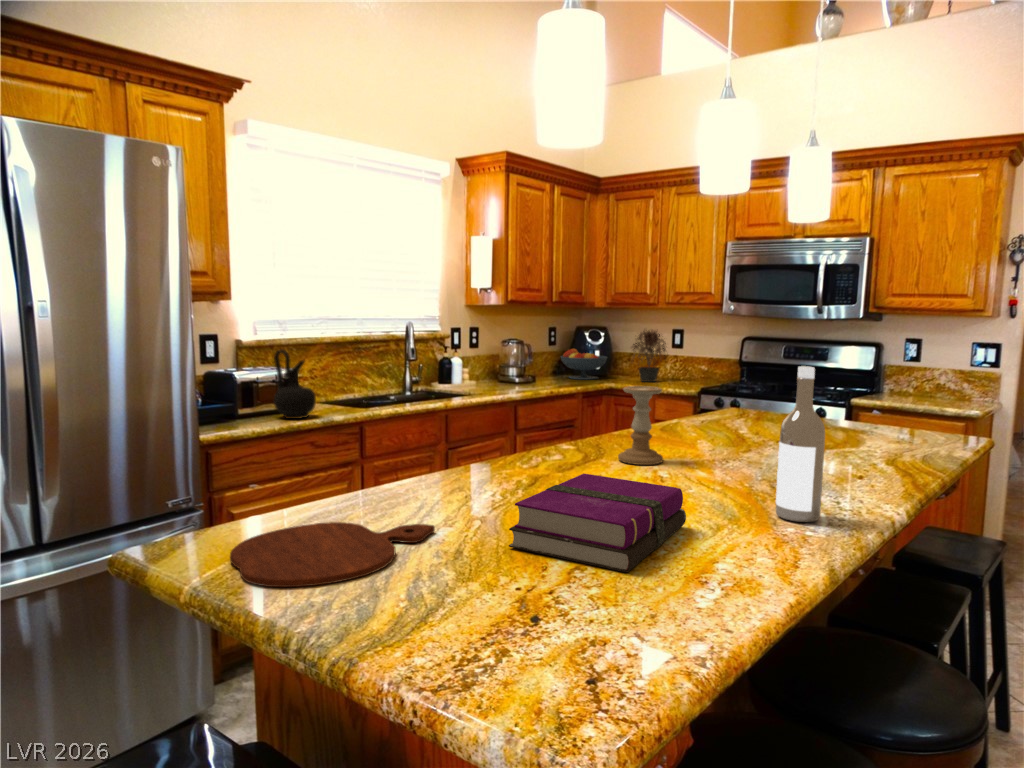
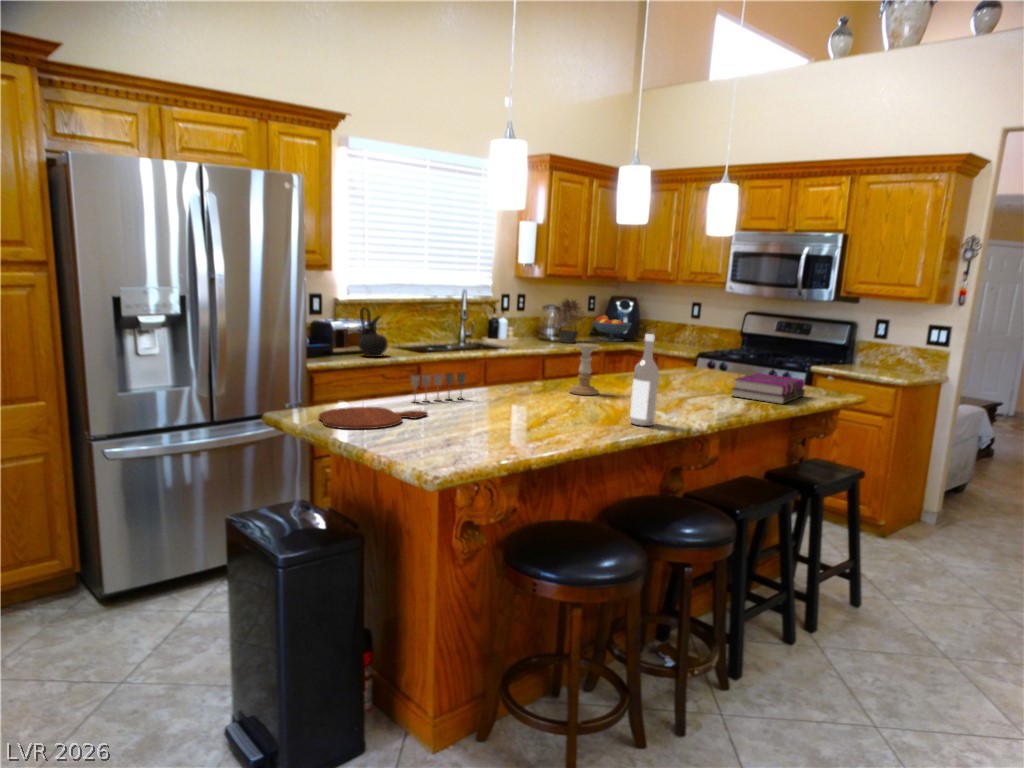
potted plant: present [632,330,666,382] -> present [553,299,584,343]
wine glass: none [388,444,475,502] -> present [411,373,466,402]
hardback book: present [509,474,686,572] -> present [732,373,805,404]

